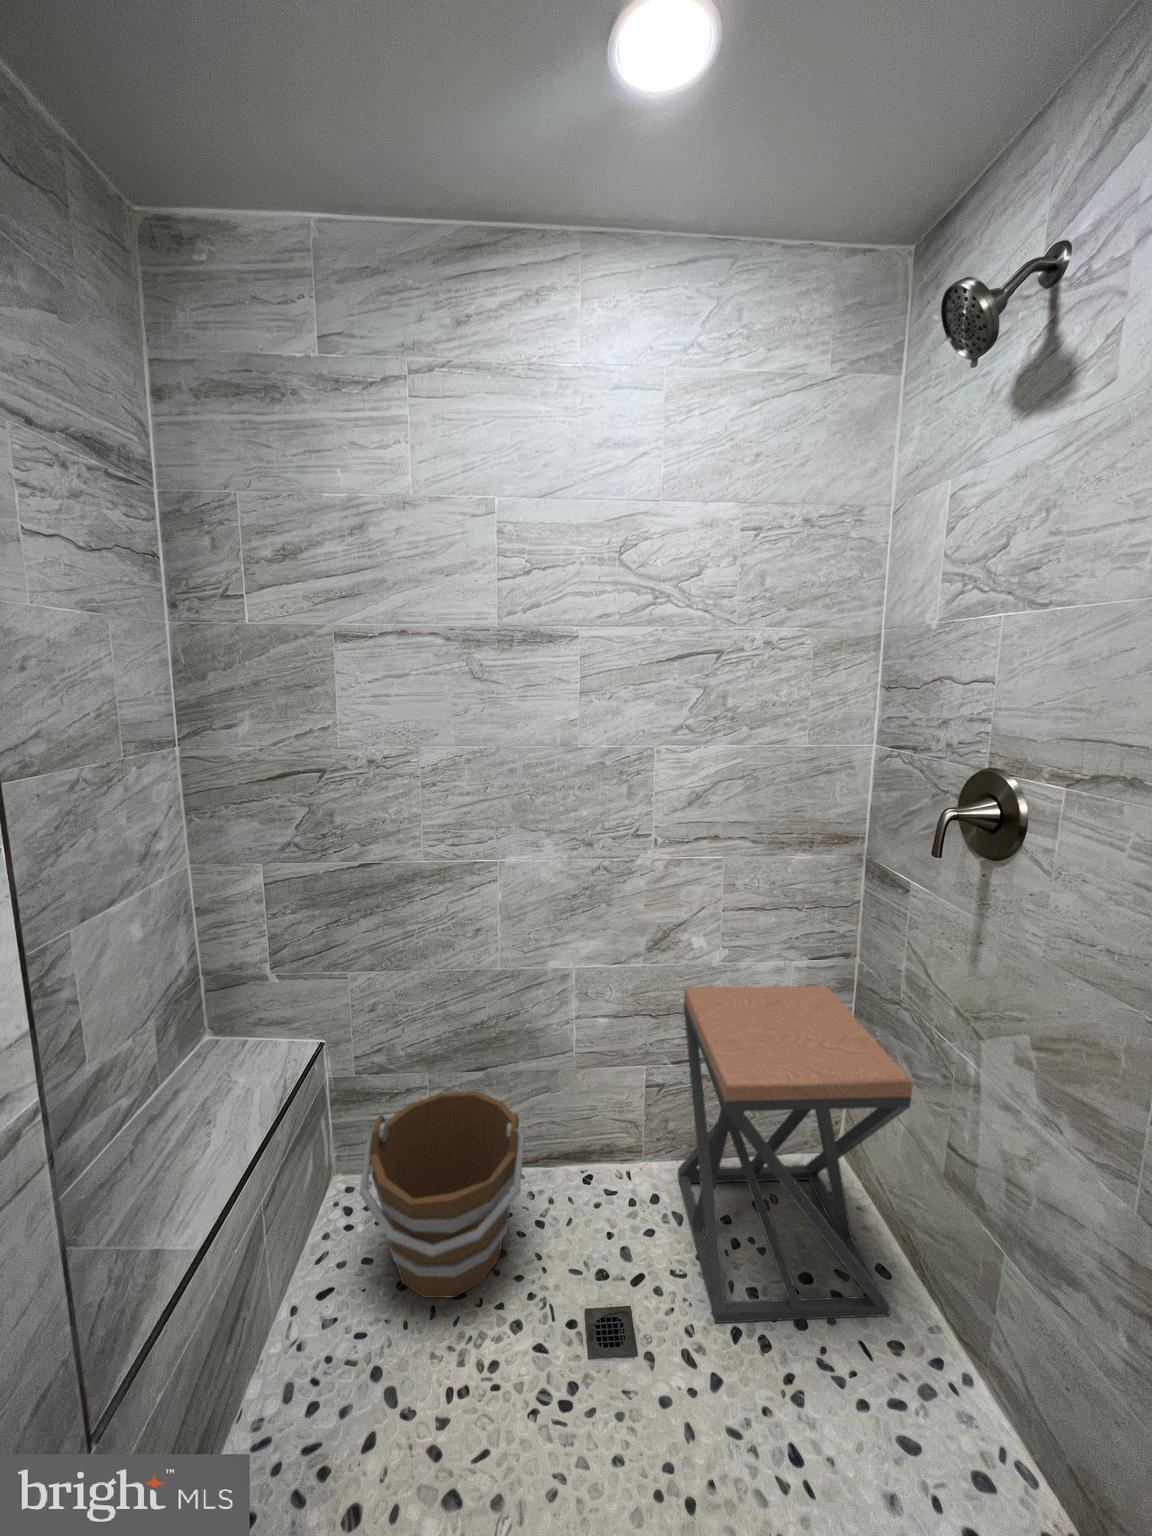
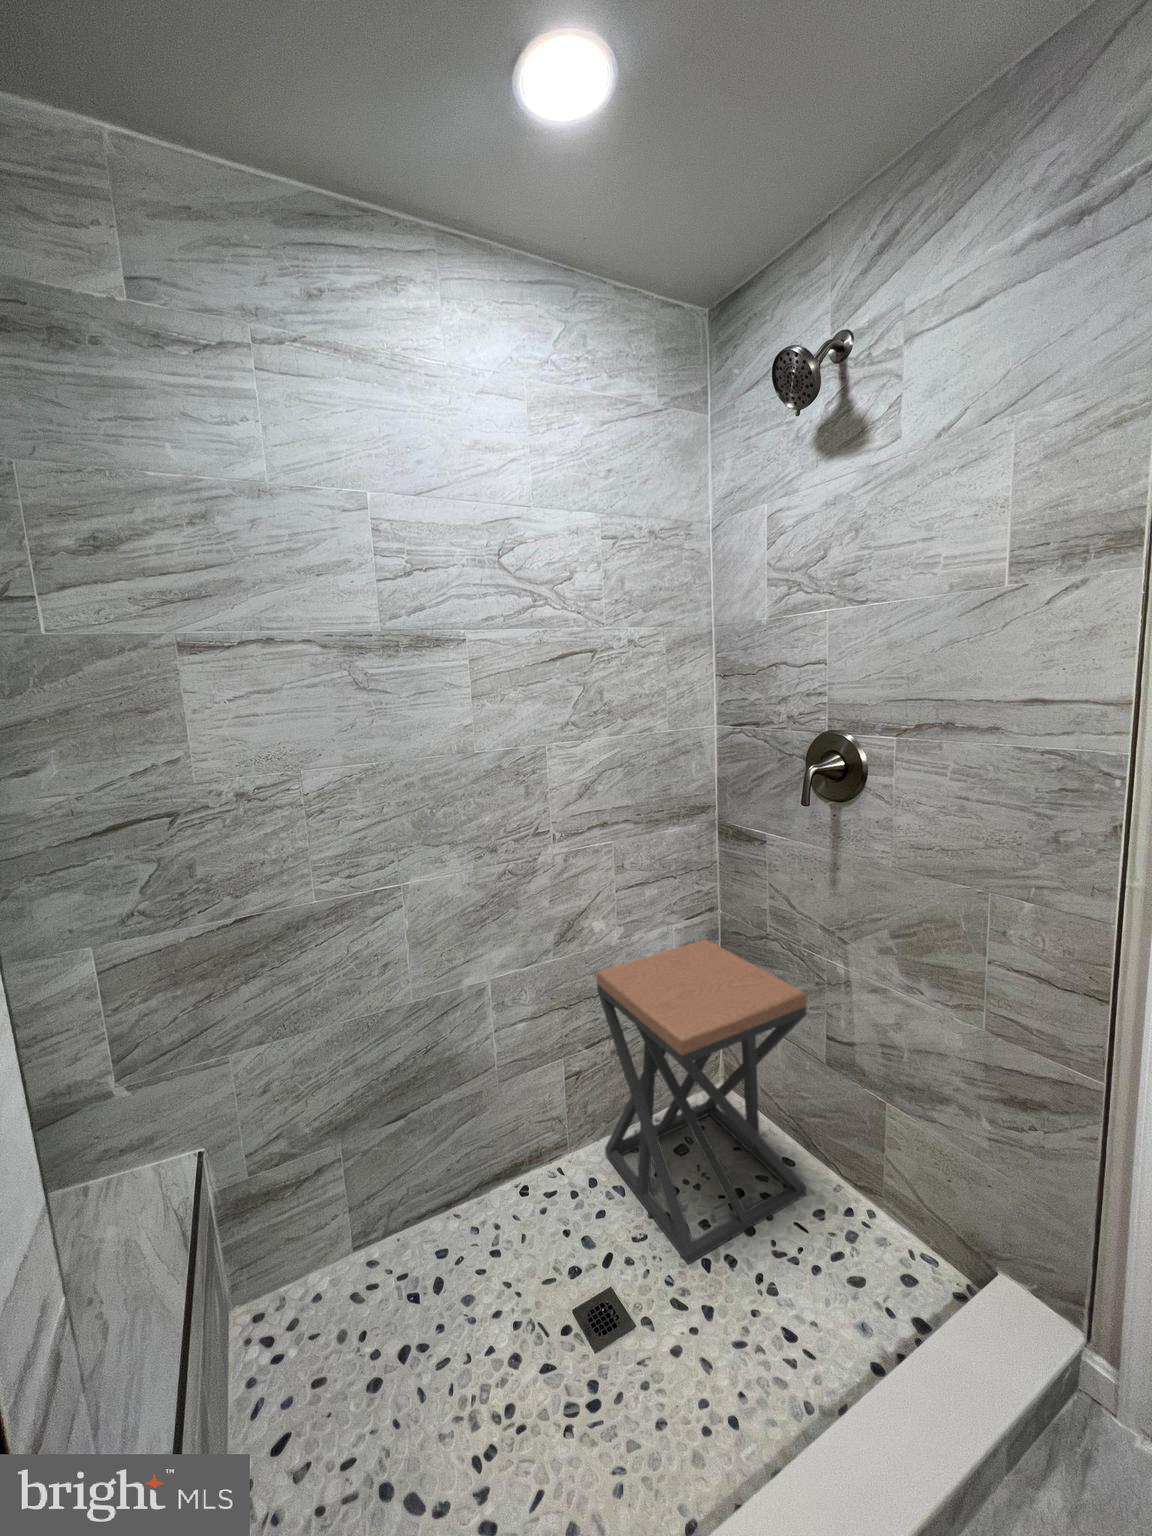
bucket: present [360,1091,525,1298] -> none [303,1142,494,1385]

